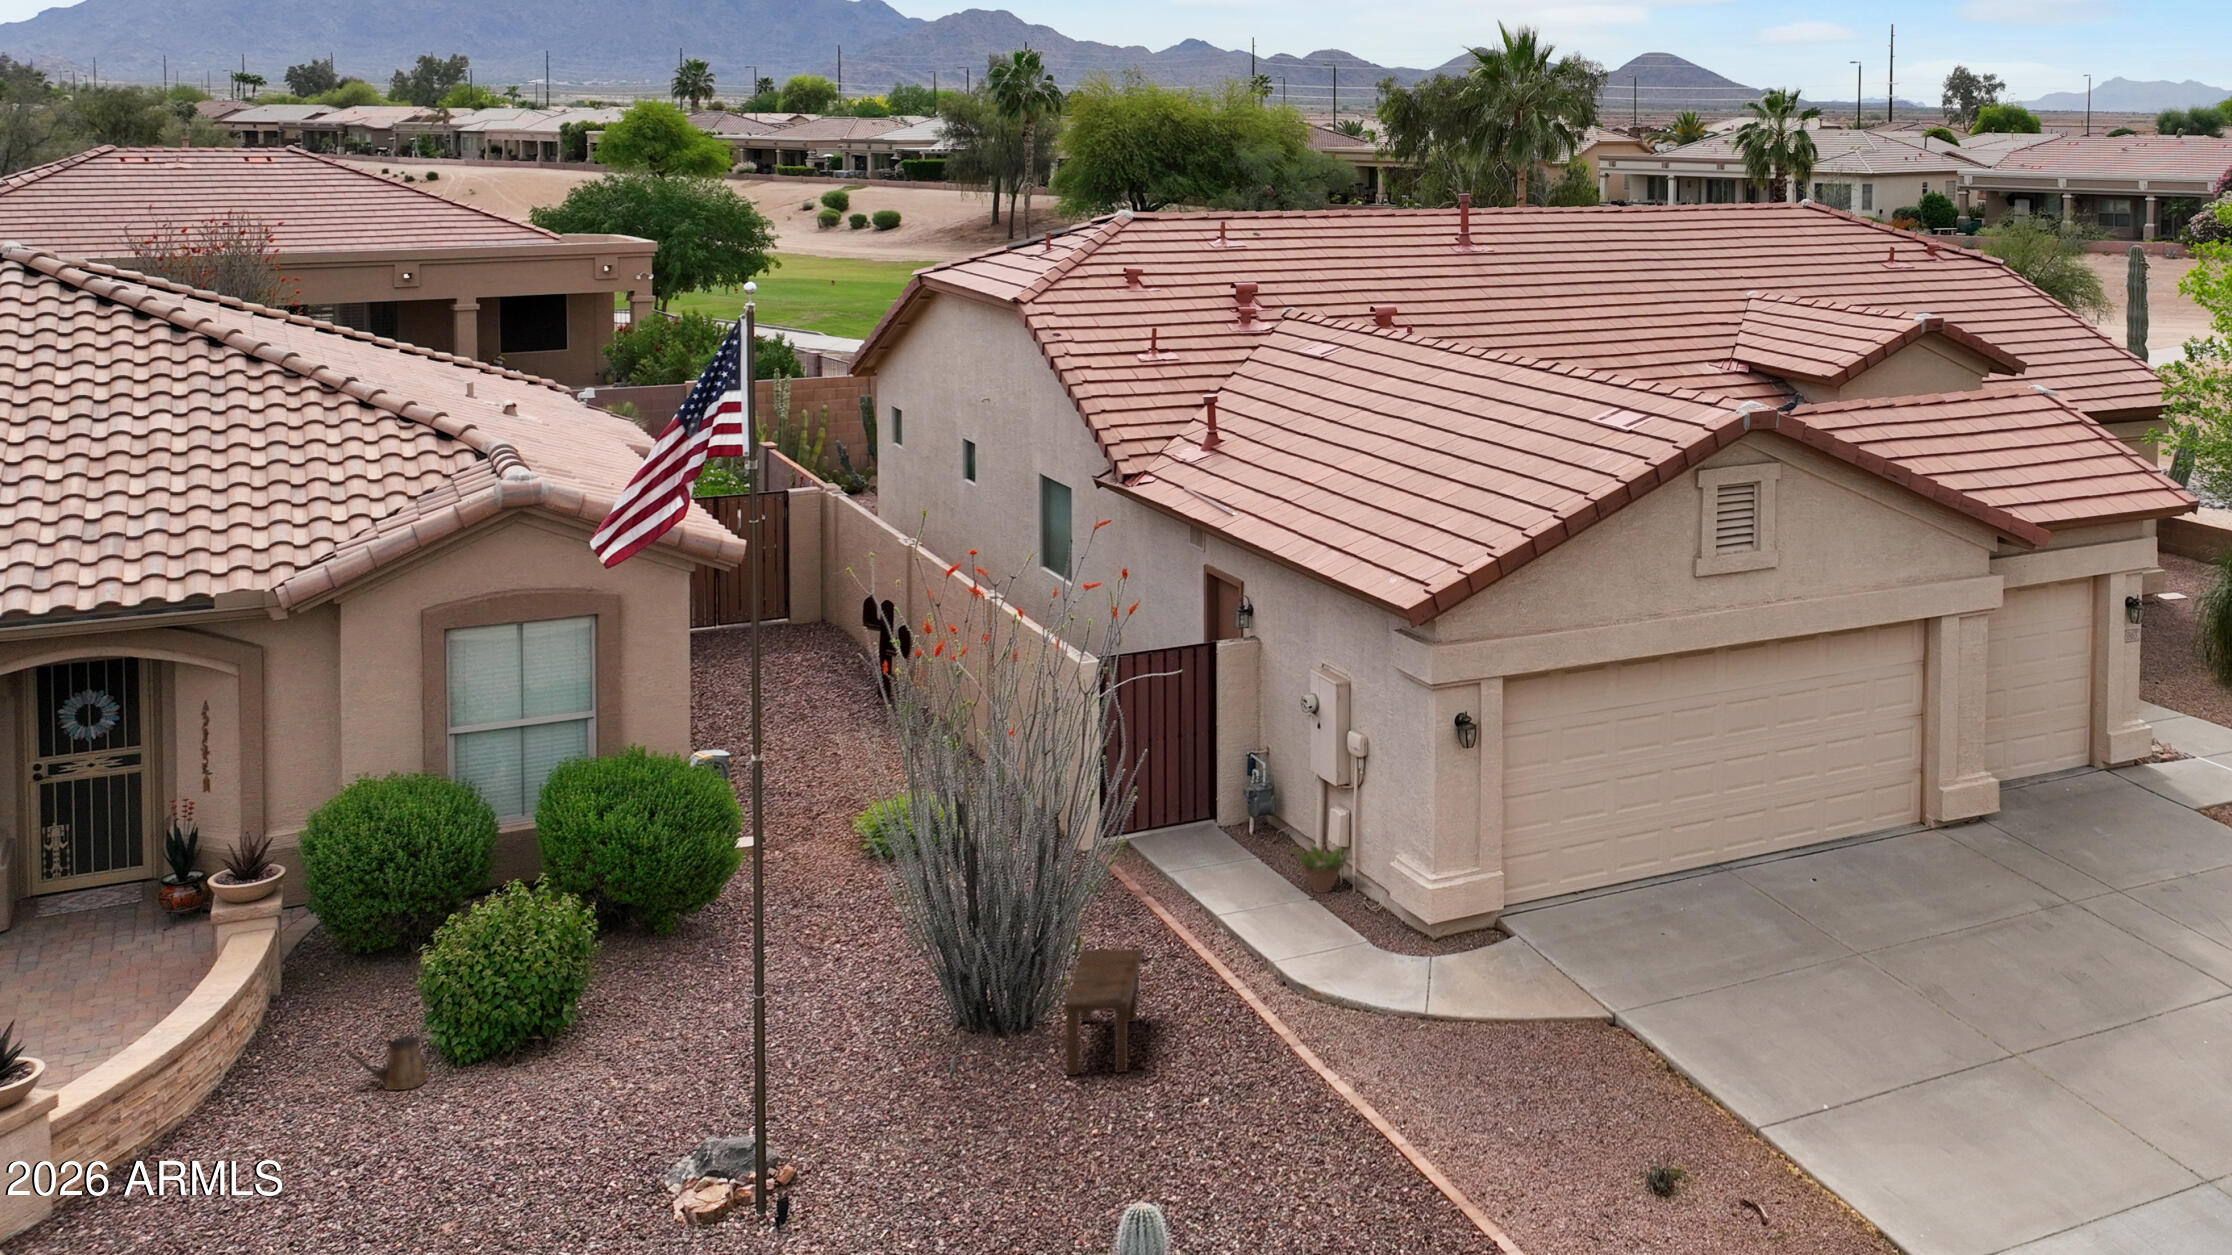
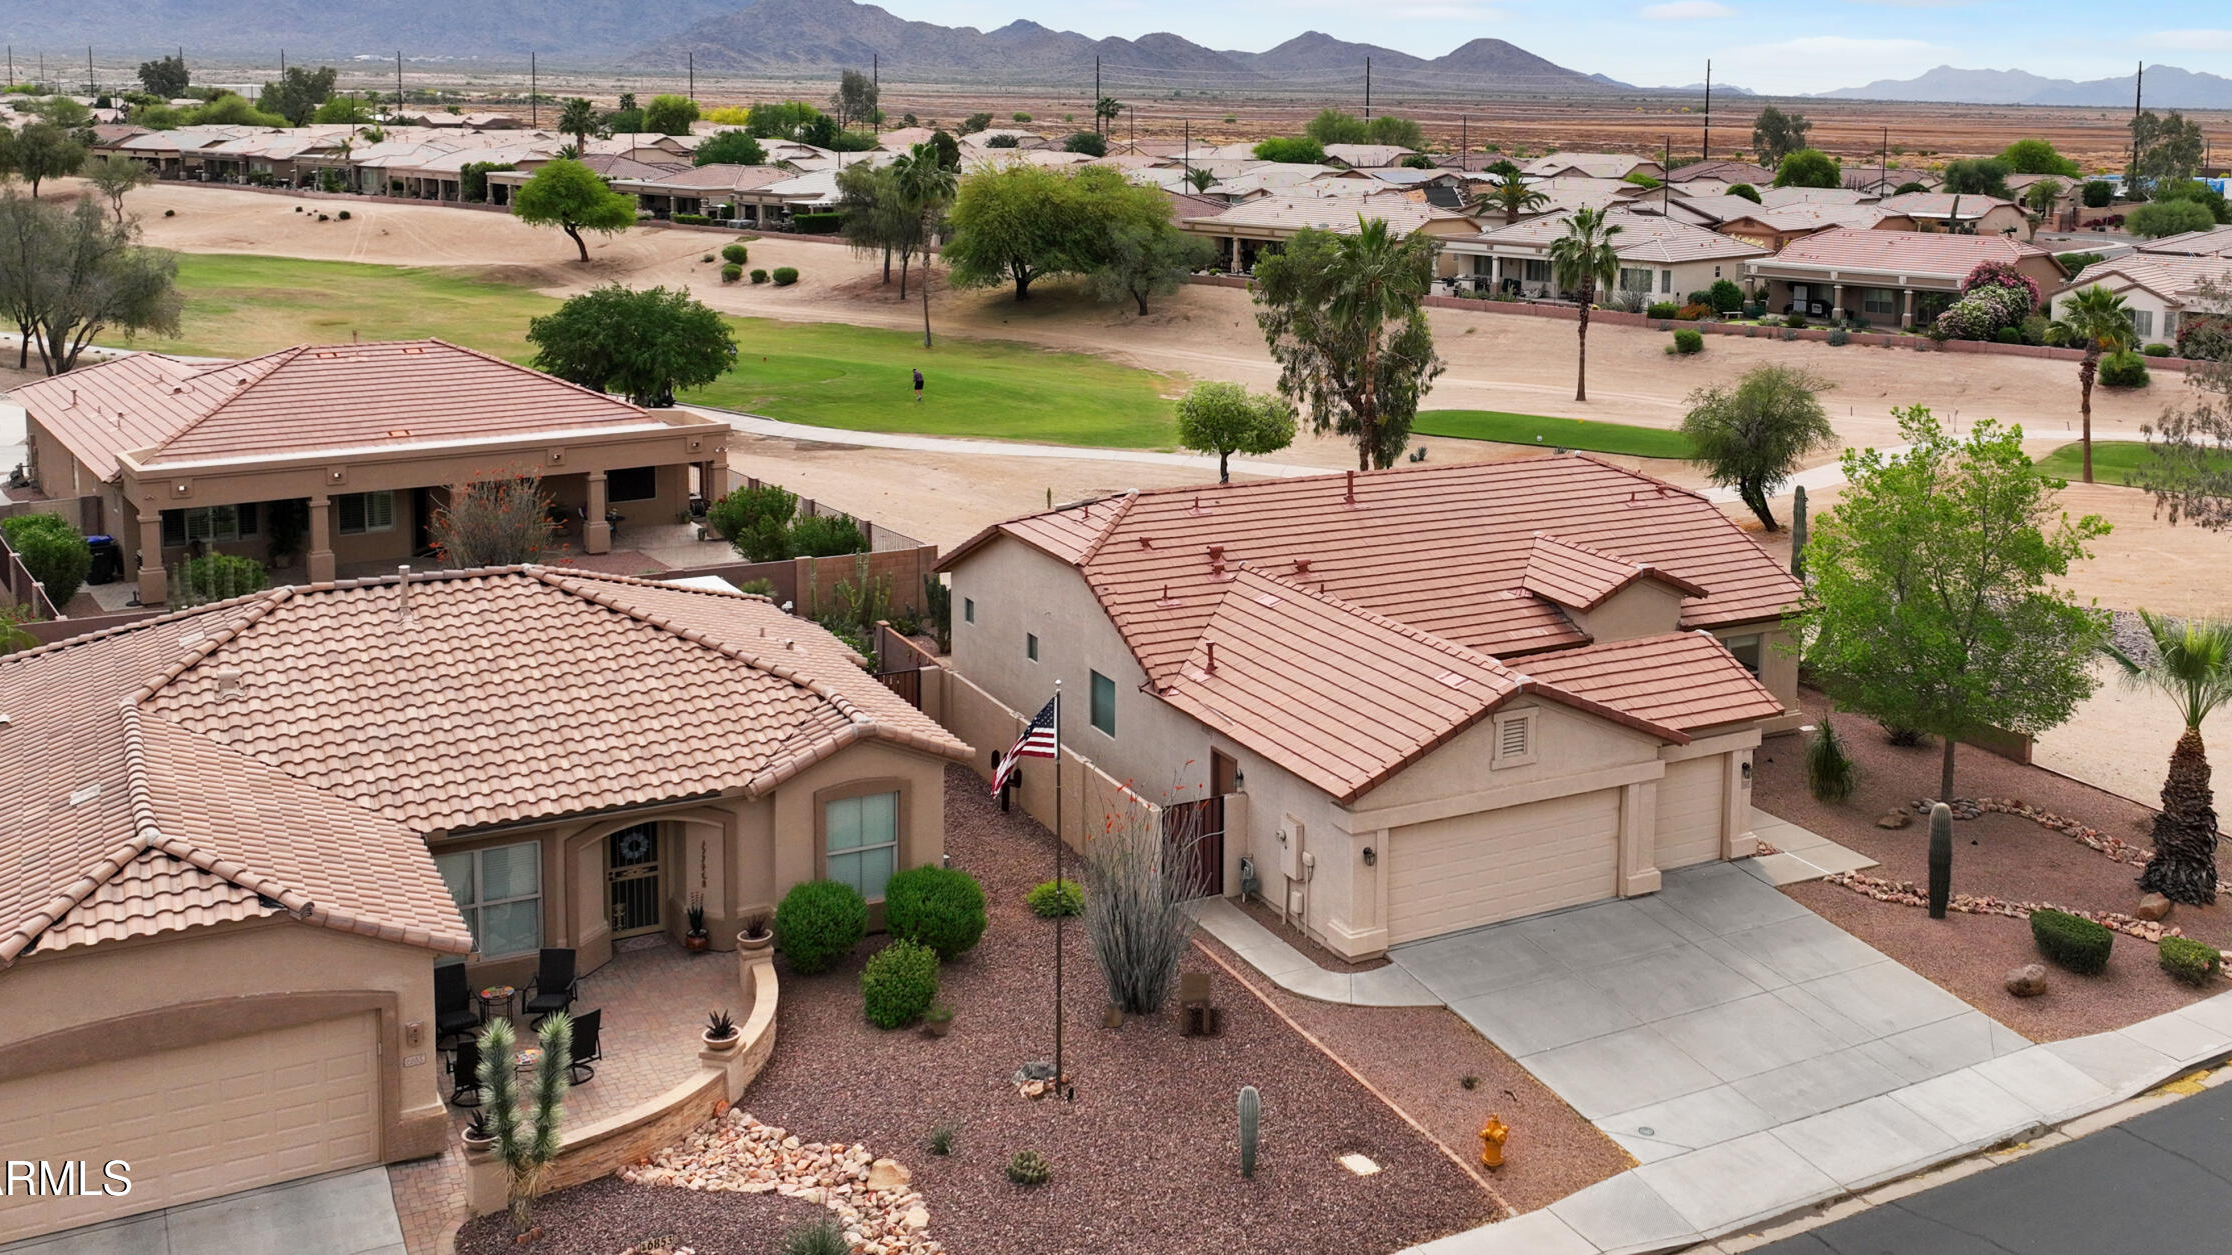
decorative plant: present [1293,846,1350,893] -> present [923,1001,961,1035]
watering can: present [340,1035,437,1090] -> present [1099,1002,1122,1027]

